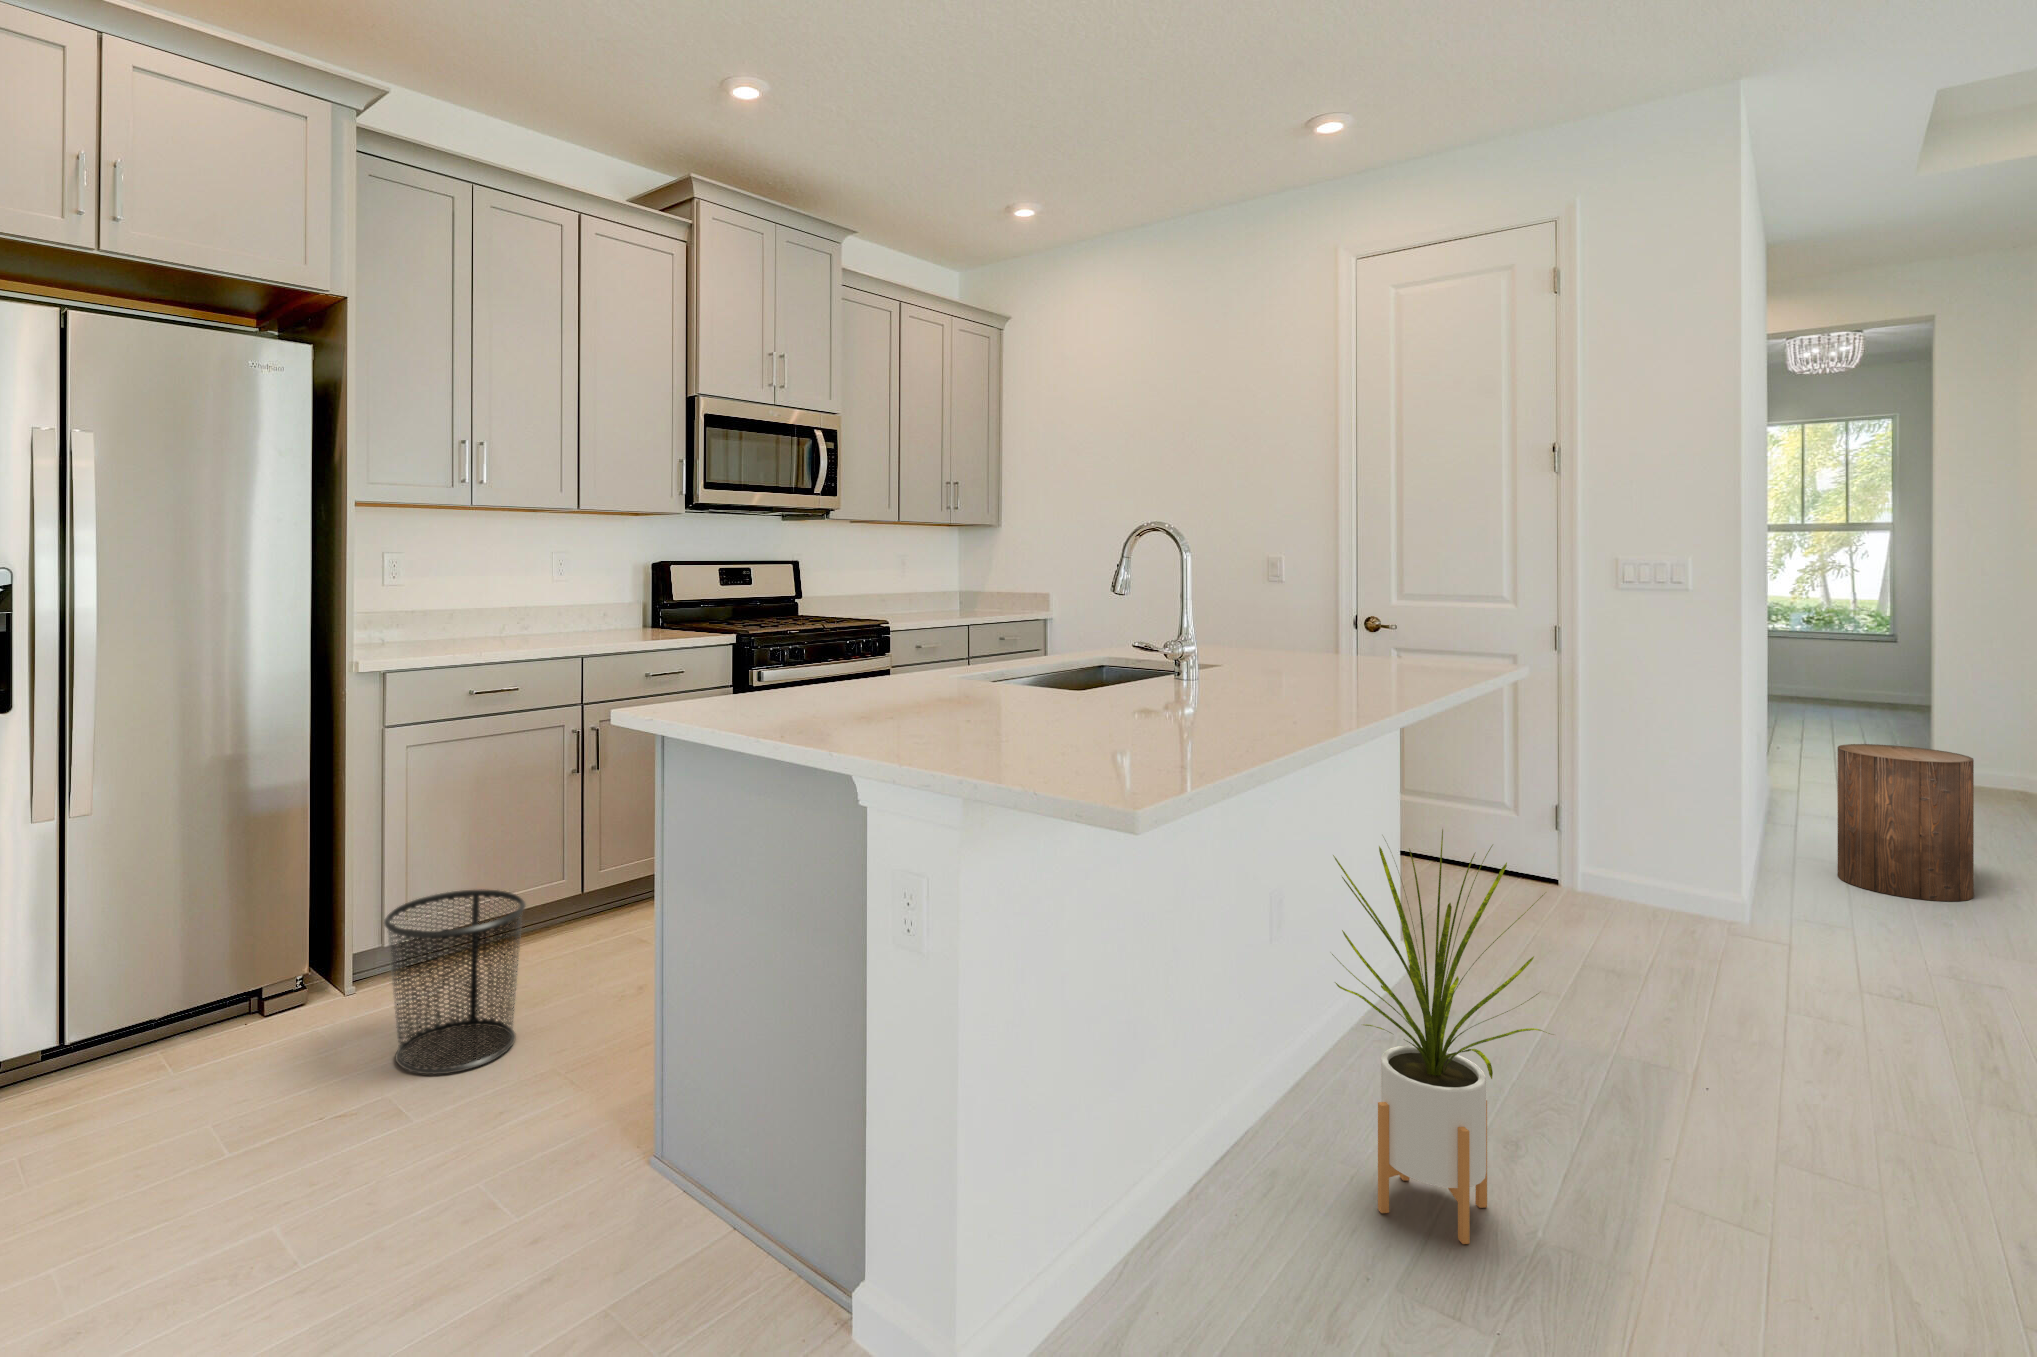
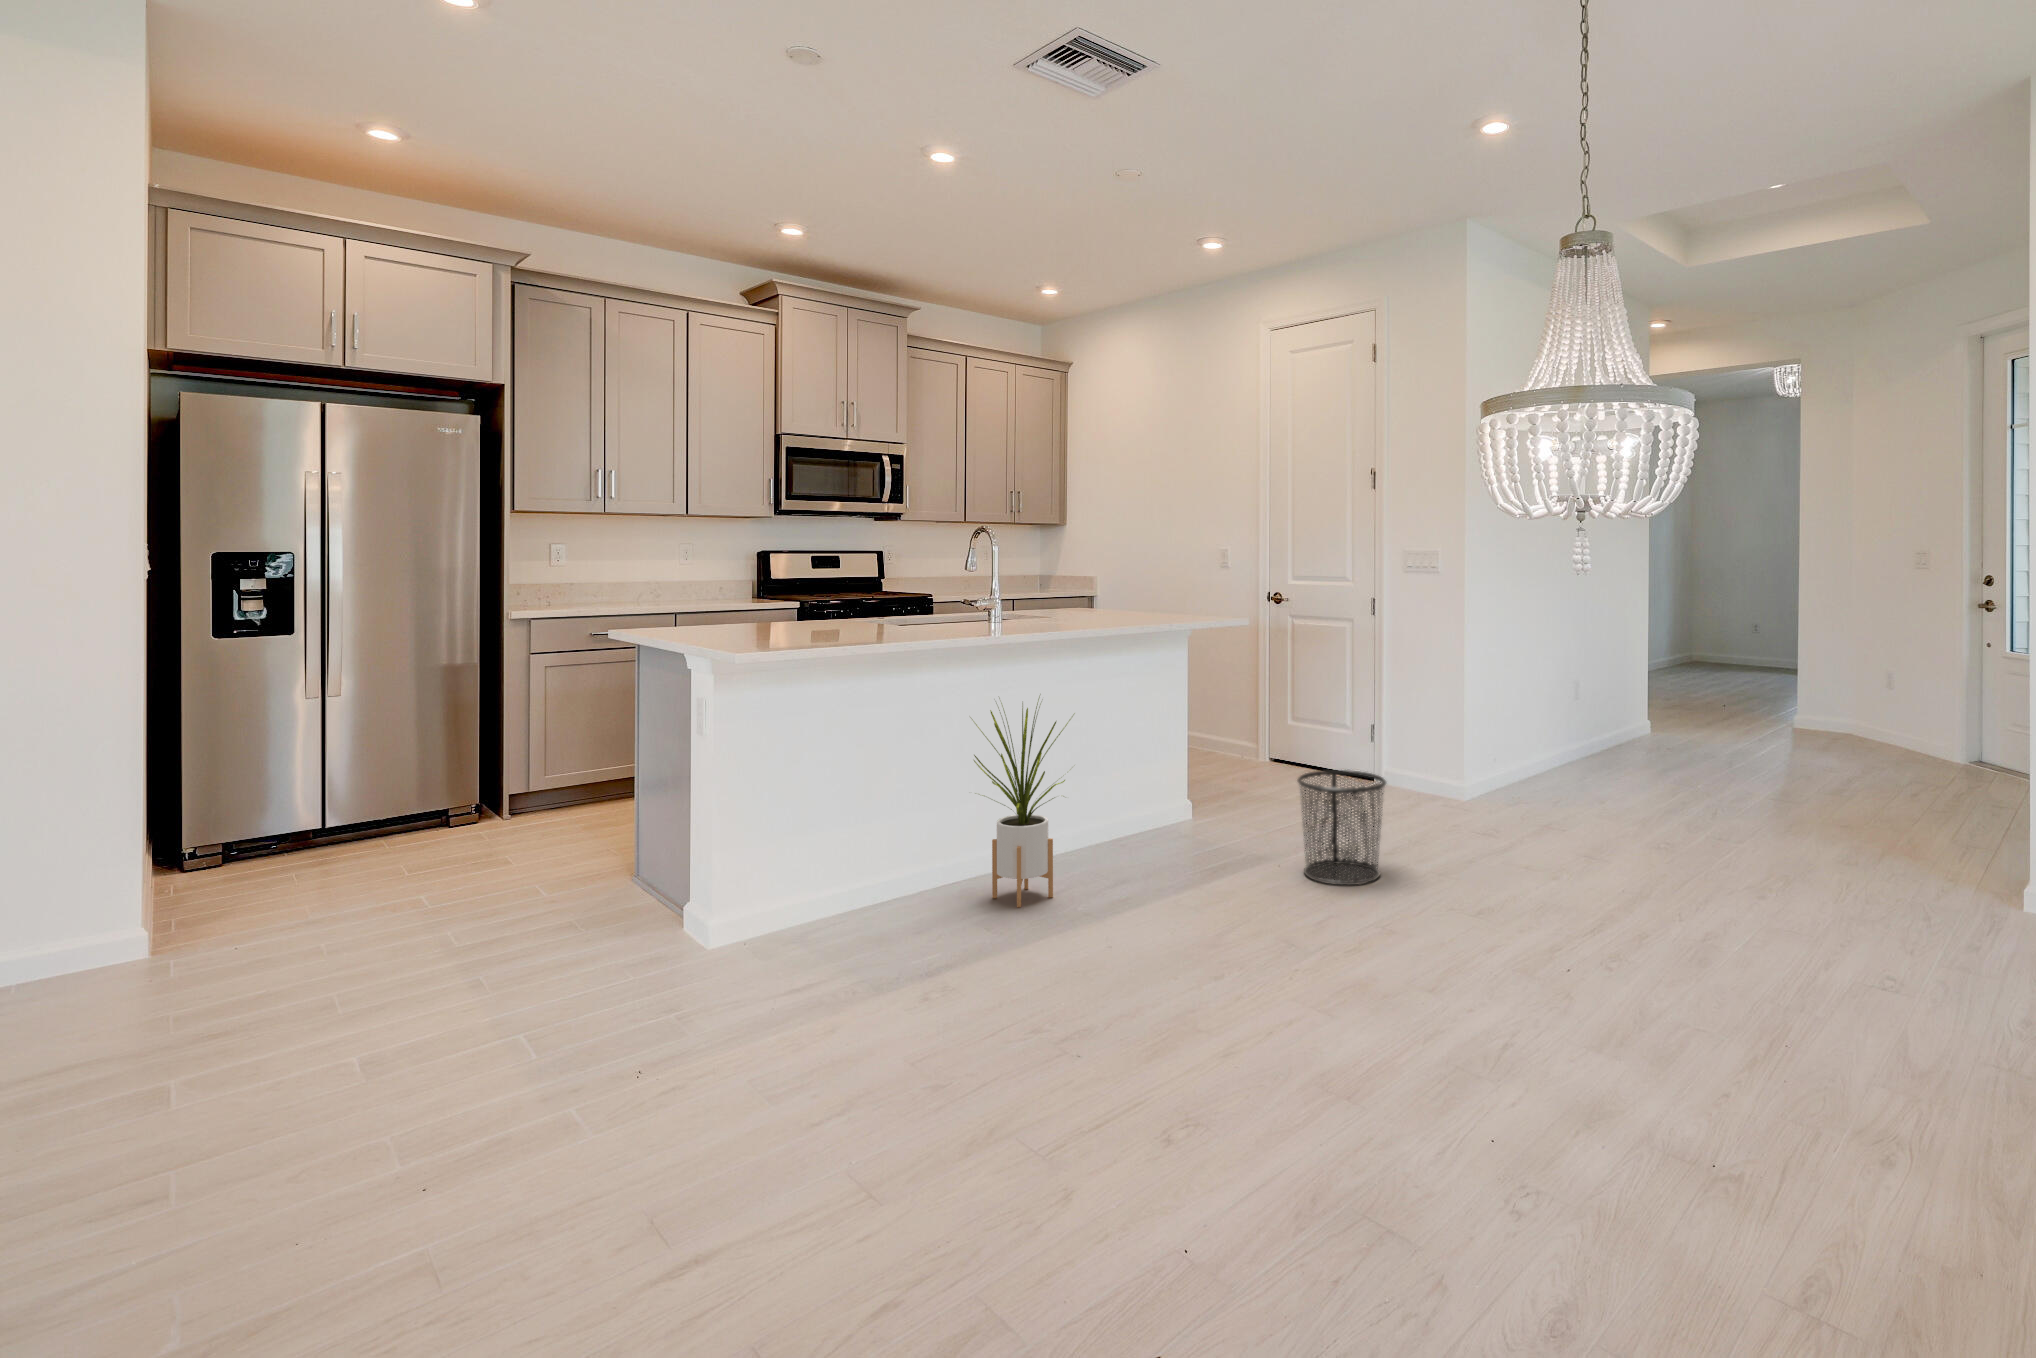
stool: present [1838,744,1974,901] -> none [1582,683,1658,790]
waste bin: present [384,889,525,1074] -> present [1297,770,1386,885]

